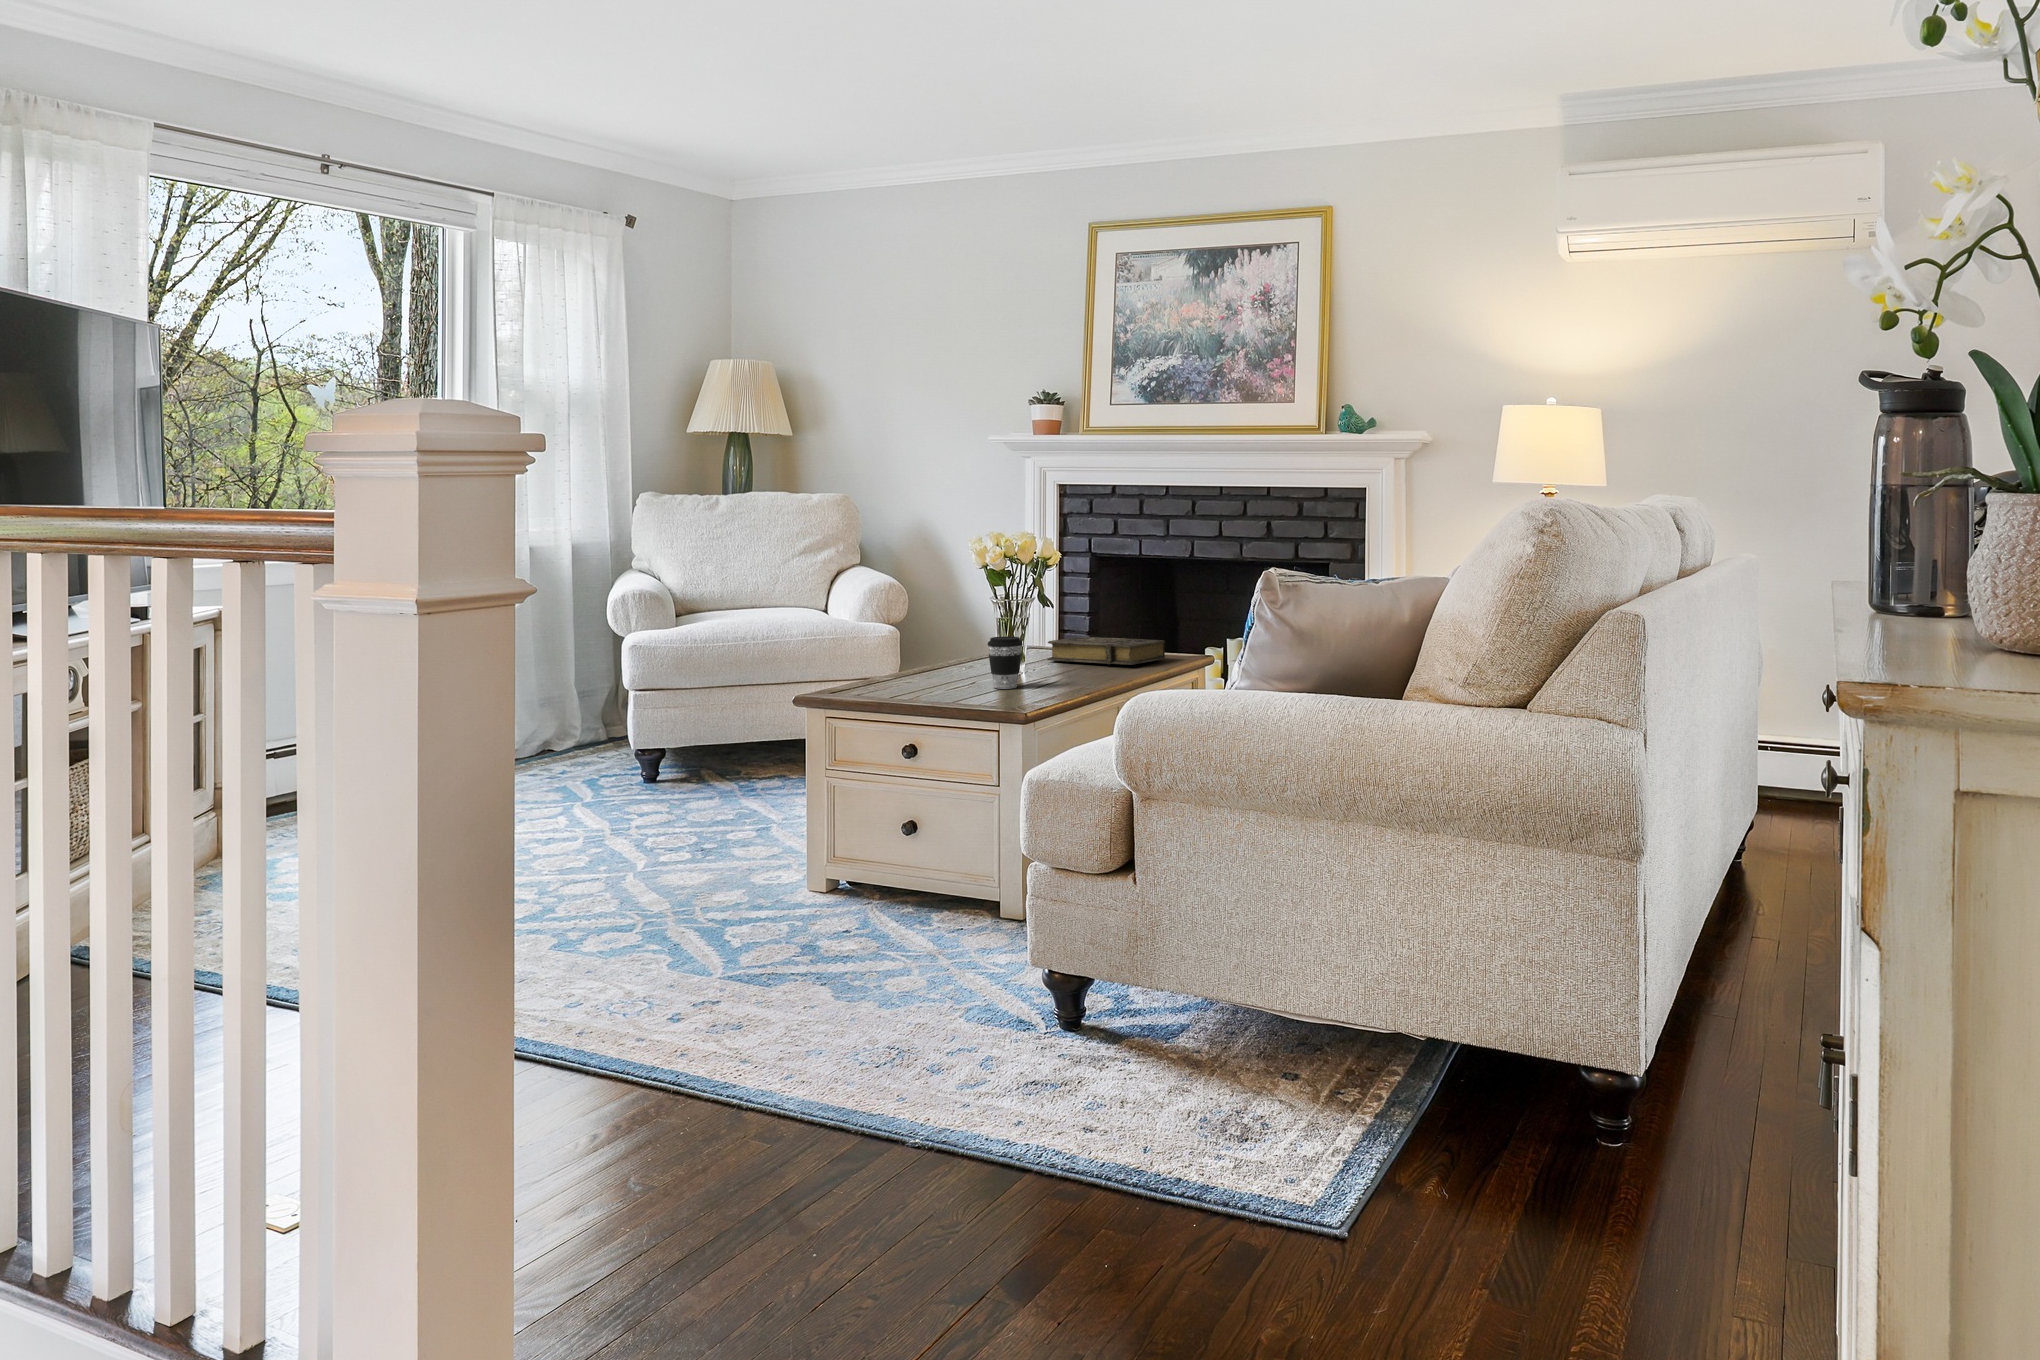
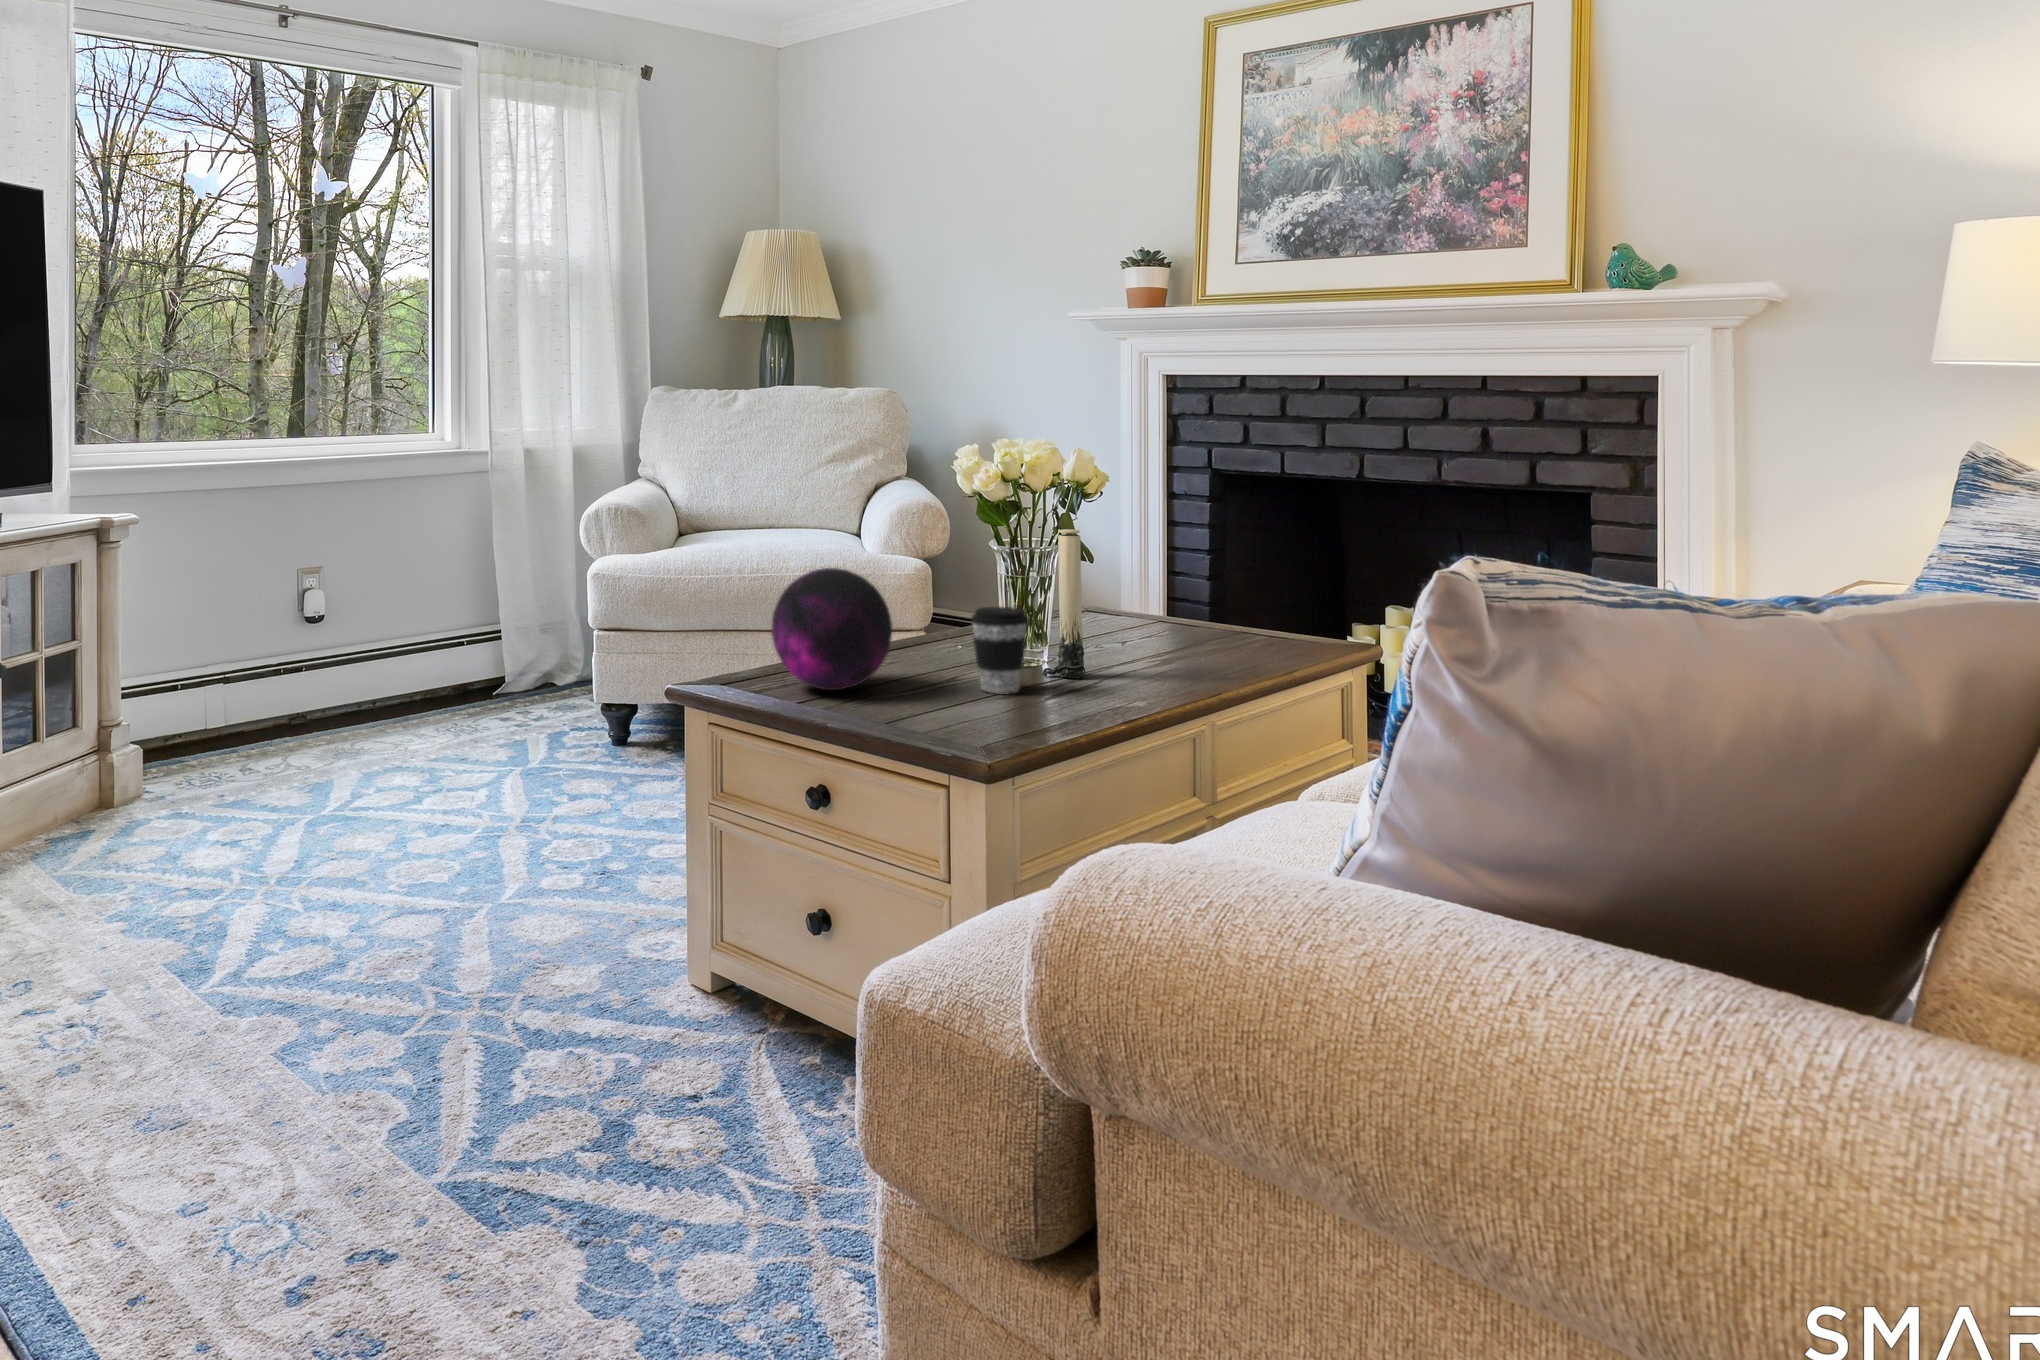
candle: none [1025,588,1052,680] -> present [1042,529,1086,678]
decorative orb: none [862,616,940,693] -> present [771,568,892,690]
book: present [1048,637,1165,665] -> none [1099,601,1293,656]

